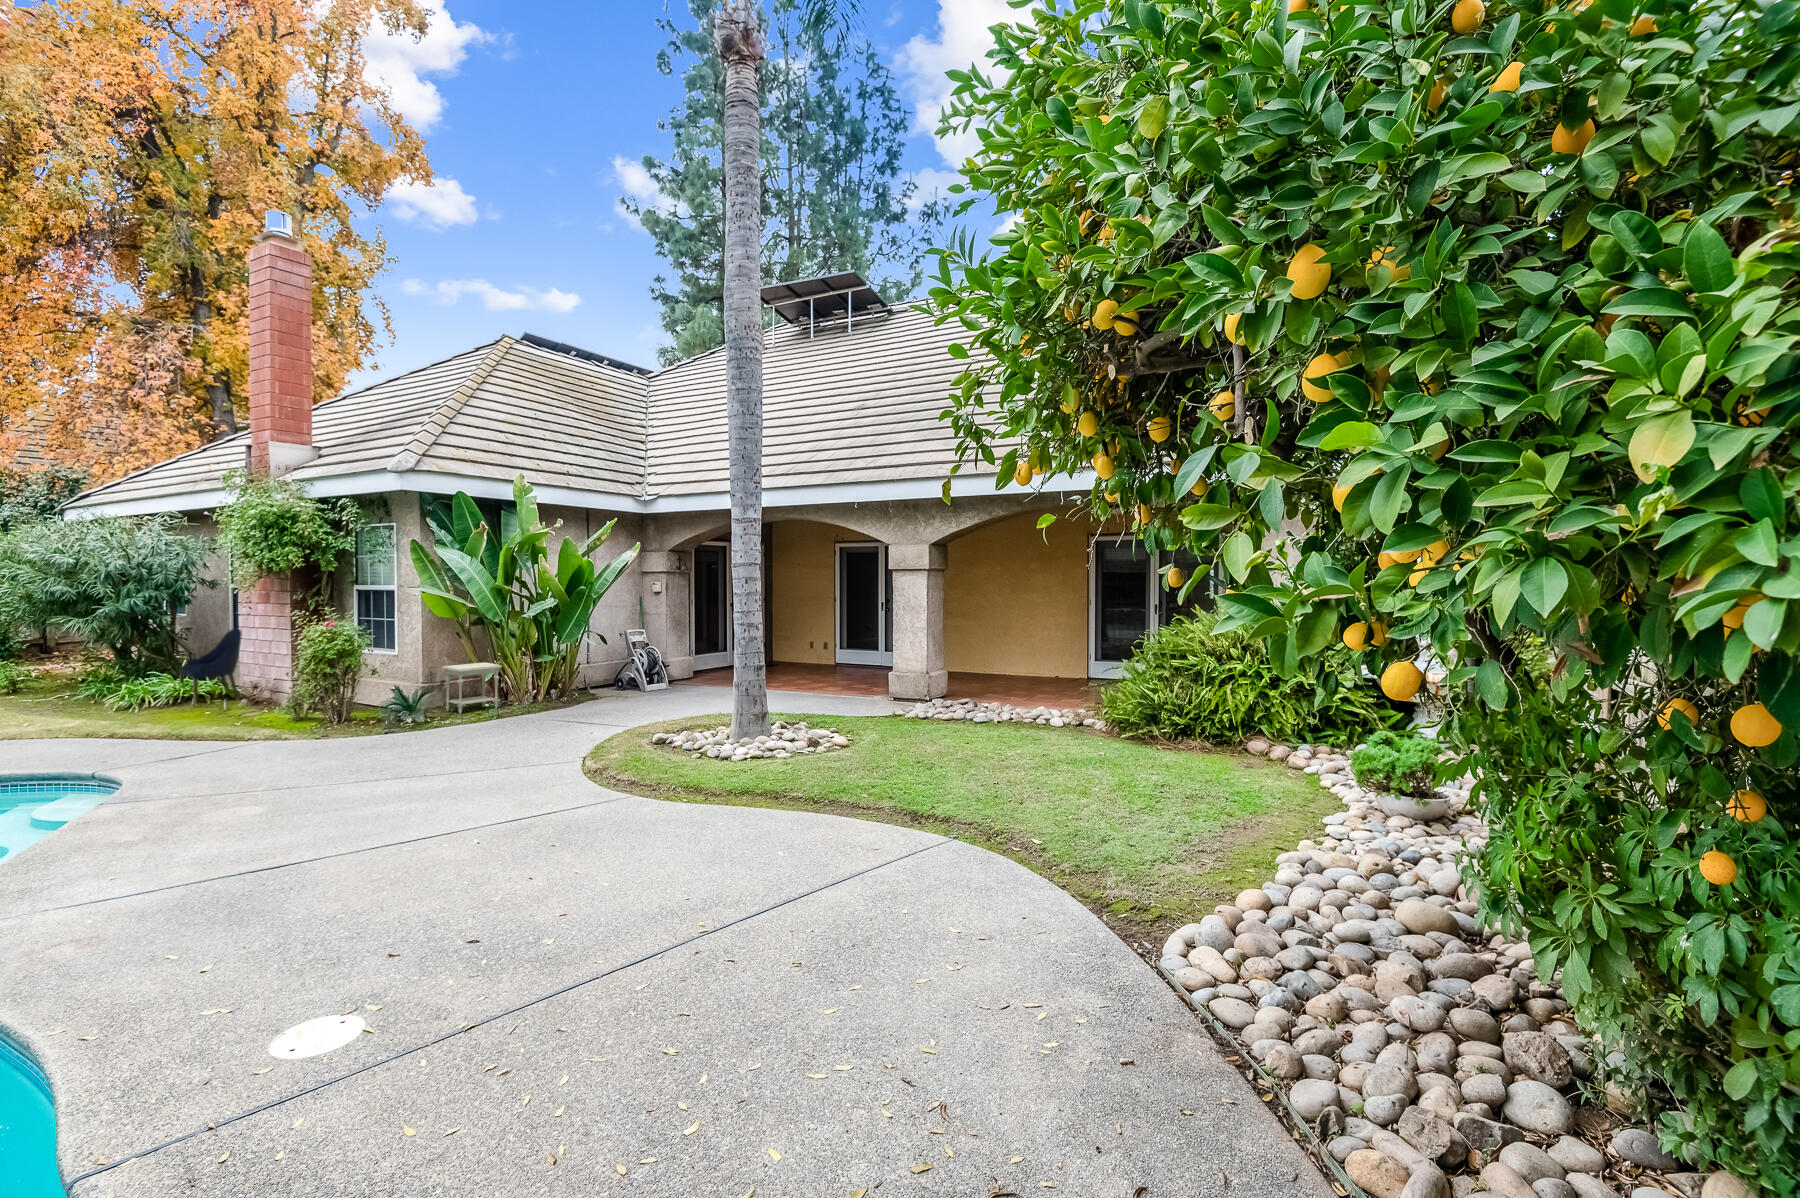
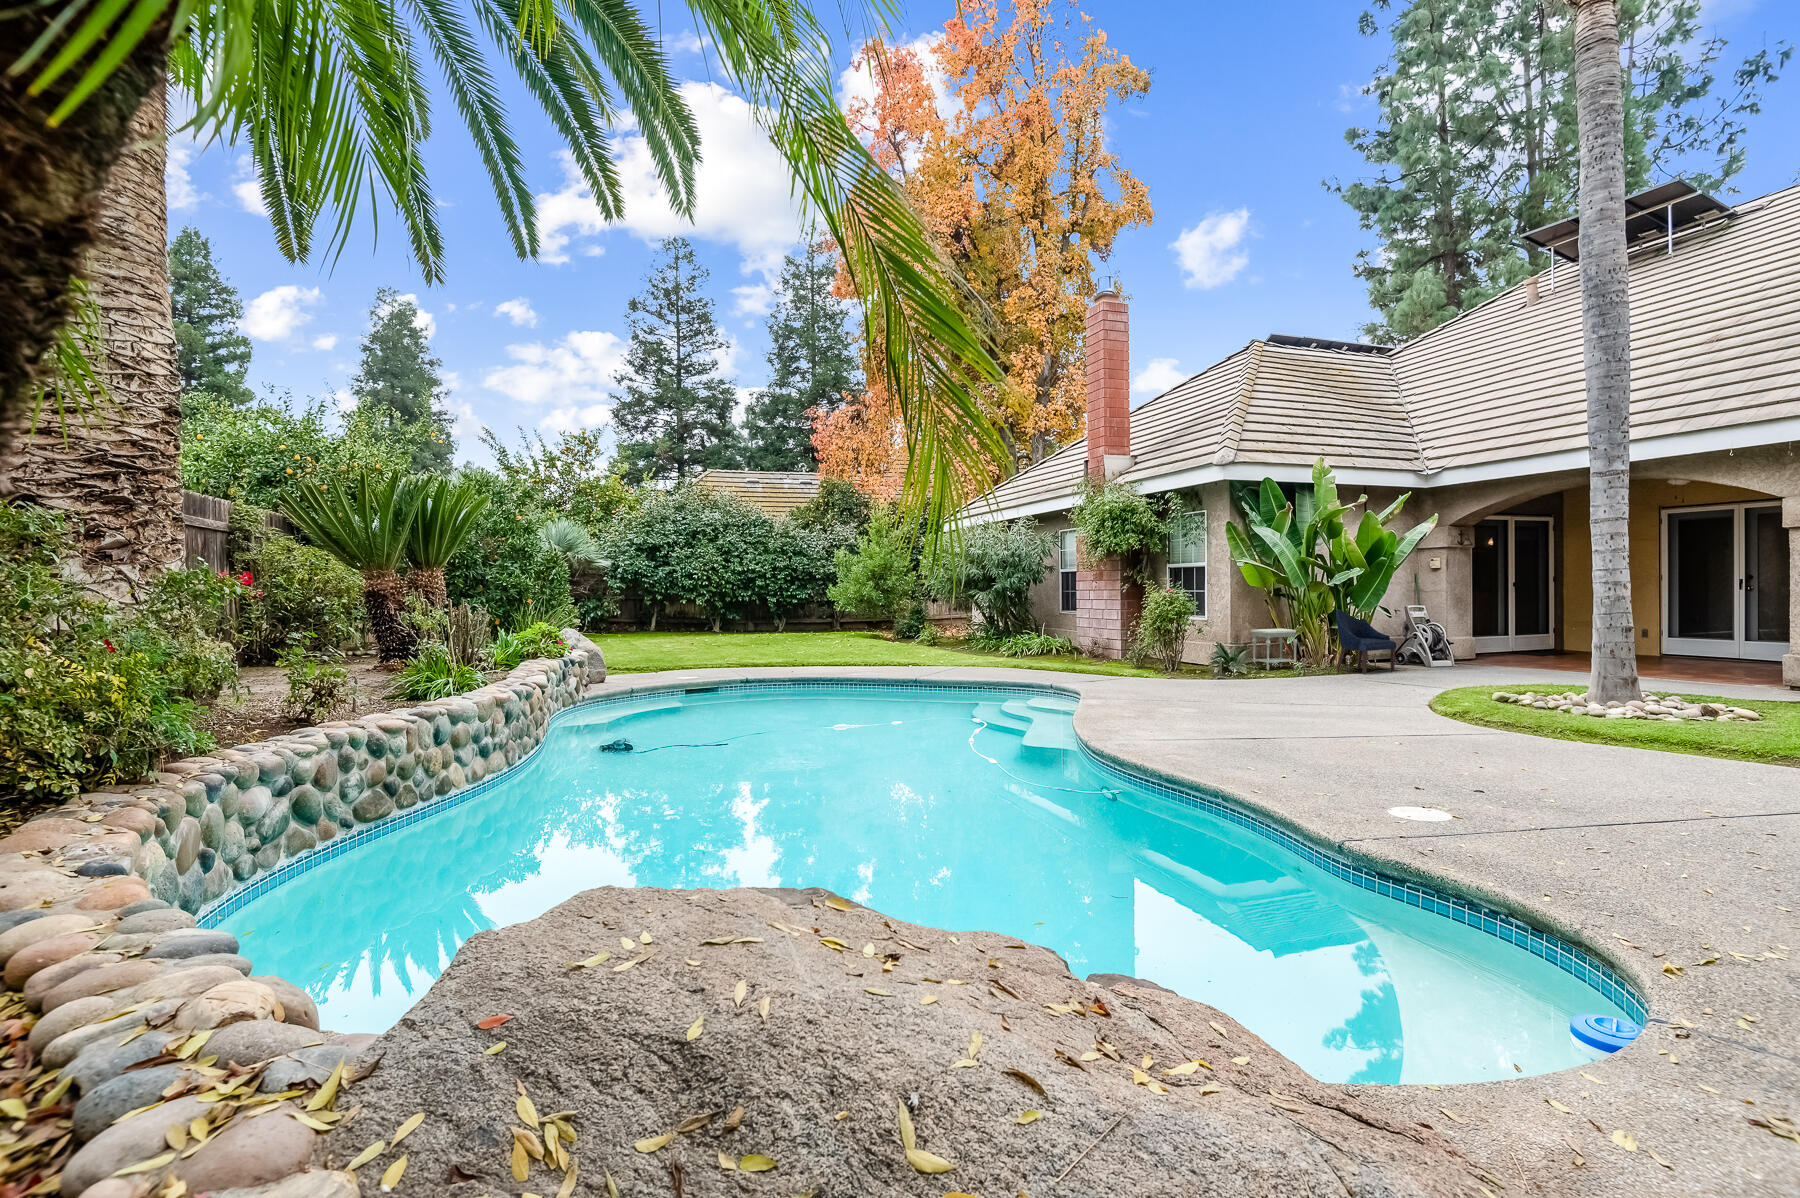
chair: present [178,629,241,703] -> present [1336,609,1396,675]

